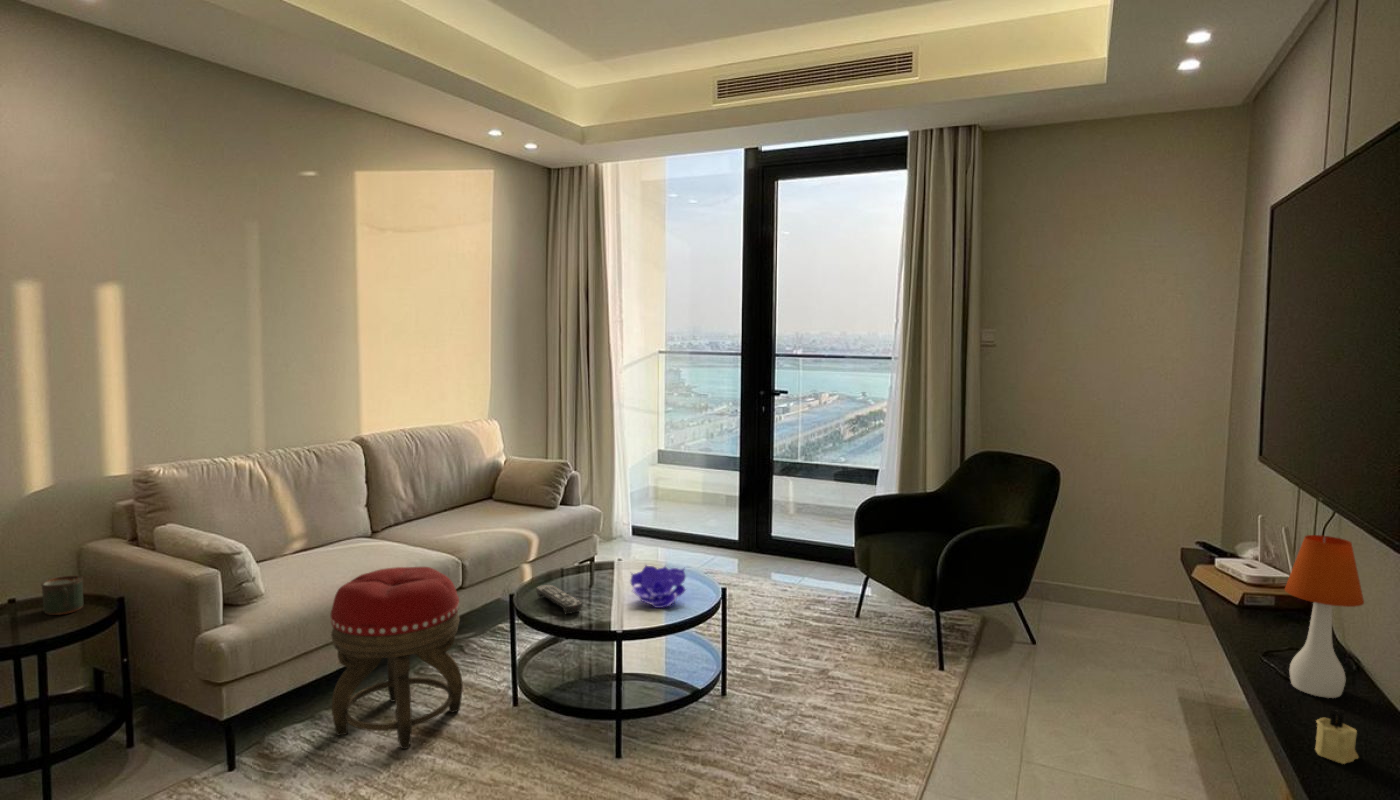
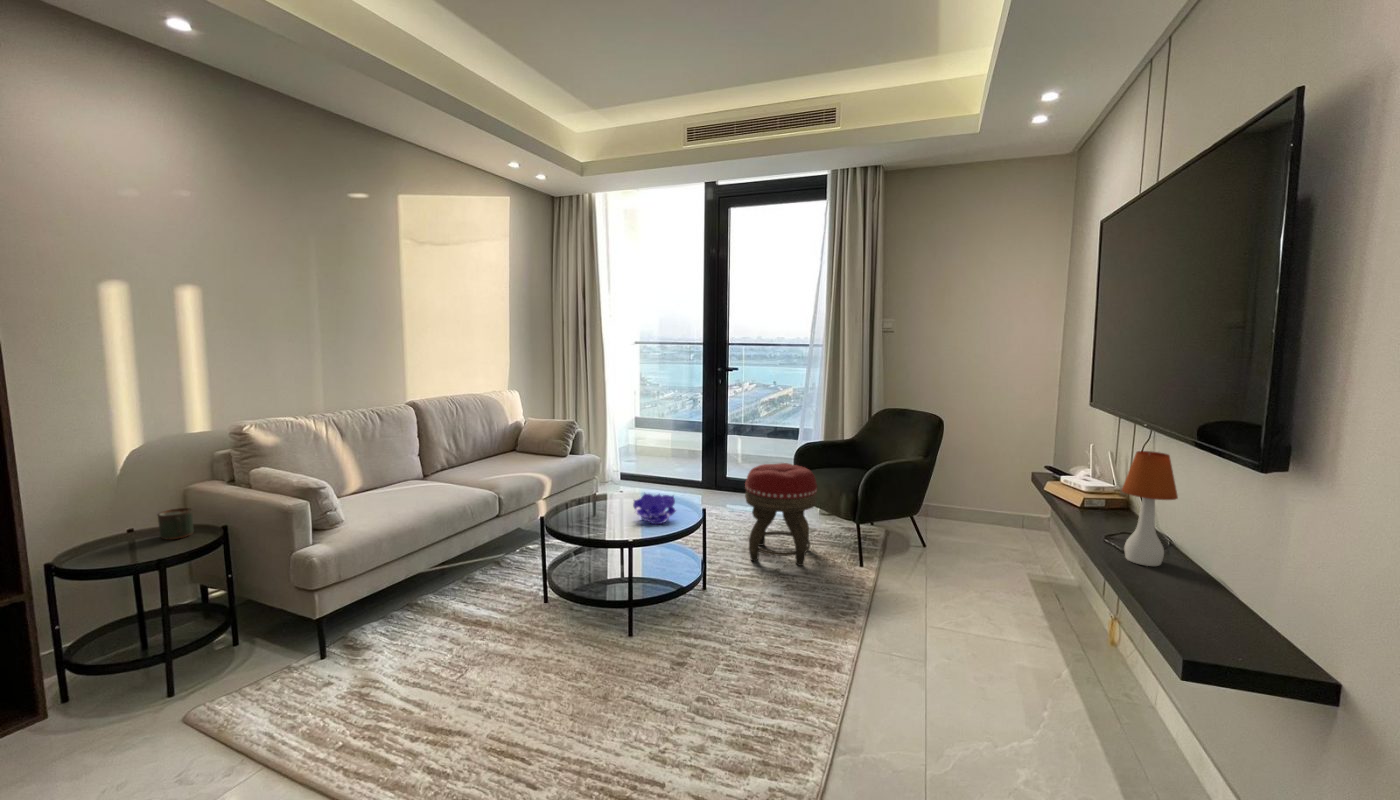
footstool: present [331,567,463,749] -> present [745,463,817,566]
remote control: present [536,585,582,614] -> none [560,510,598,531]
candle: present [1315,710,1358,764] -> none [1152,571,1182,609]

